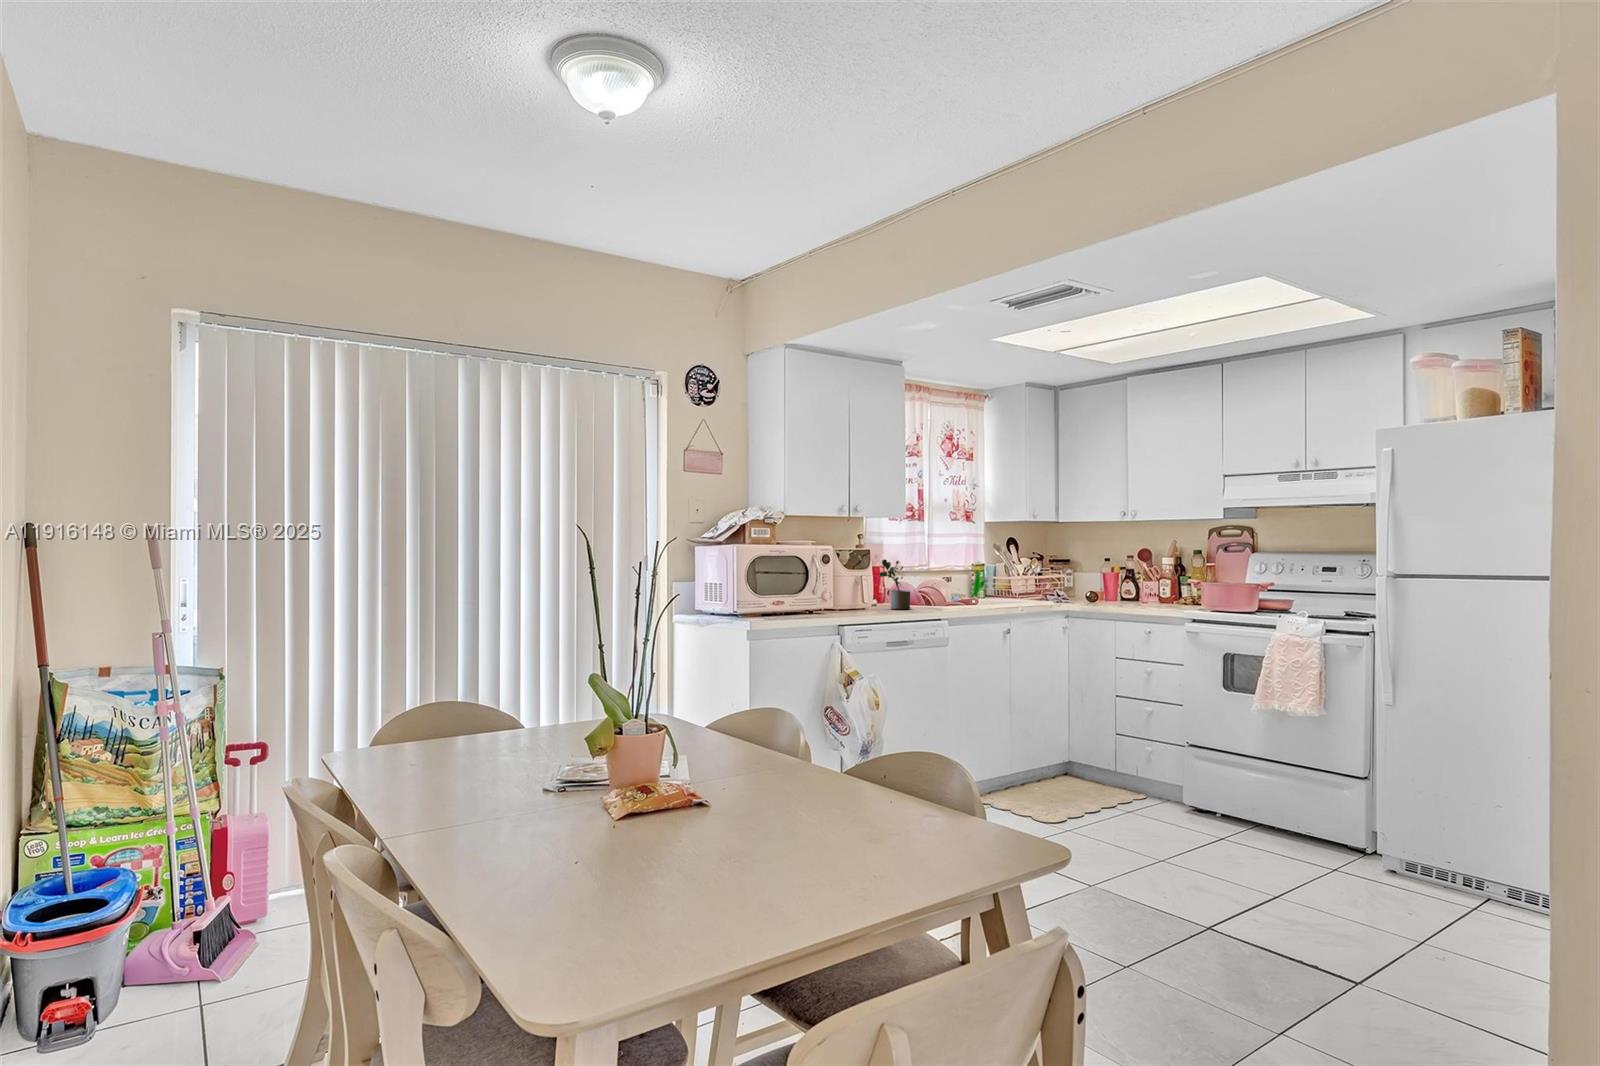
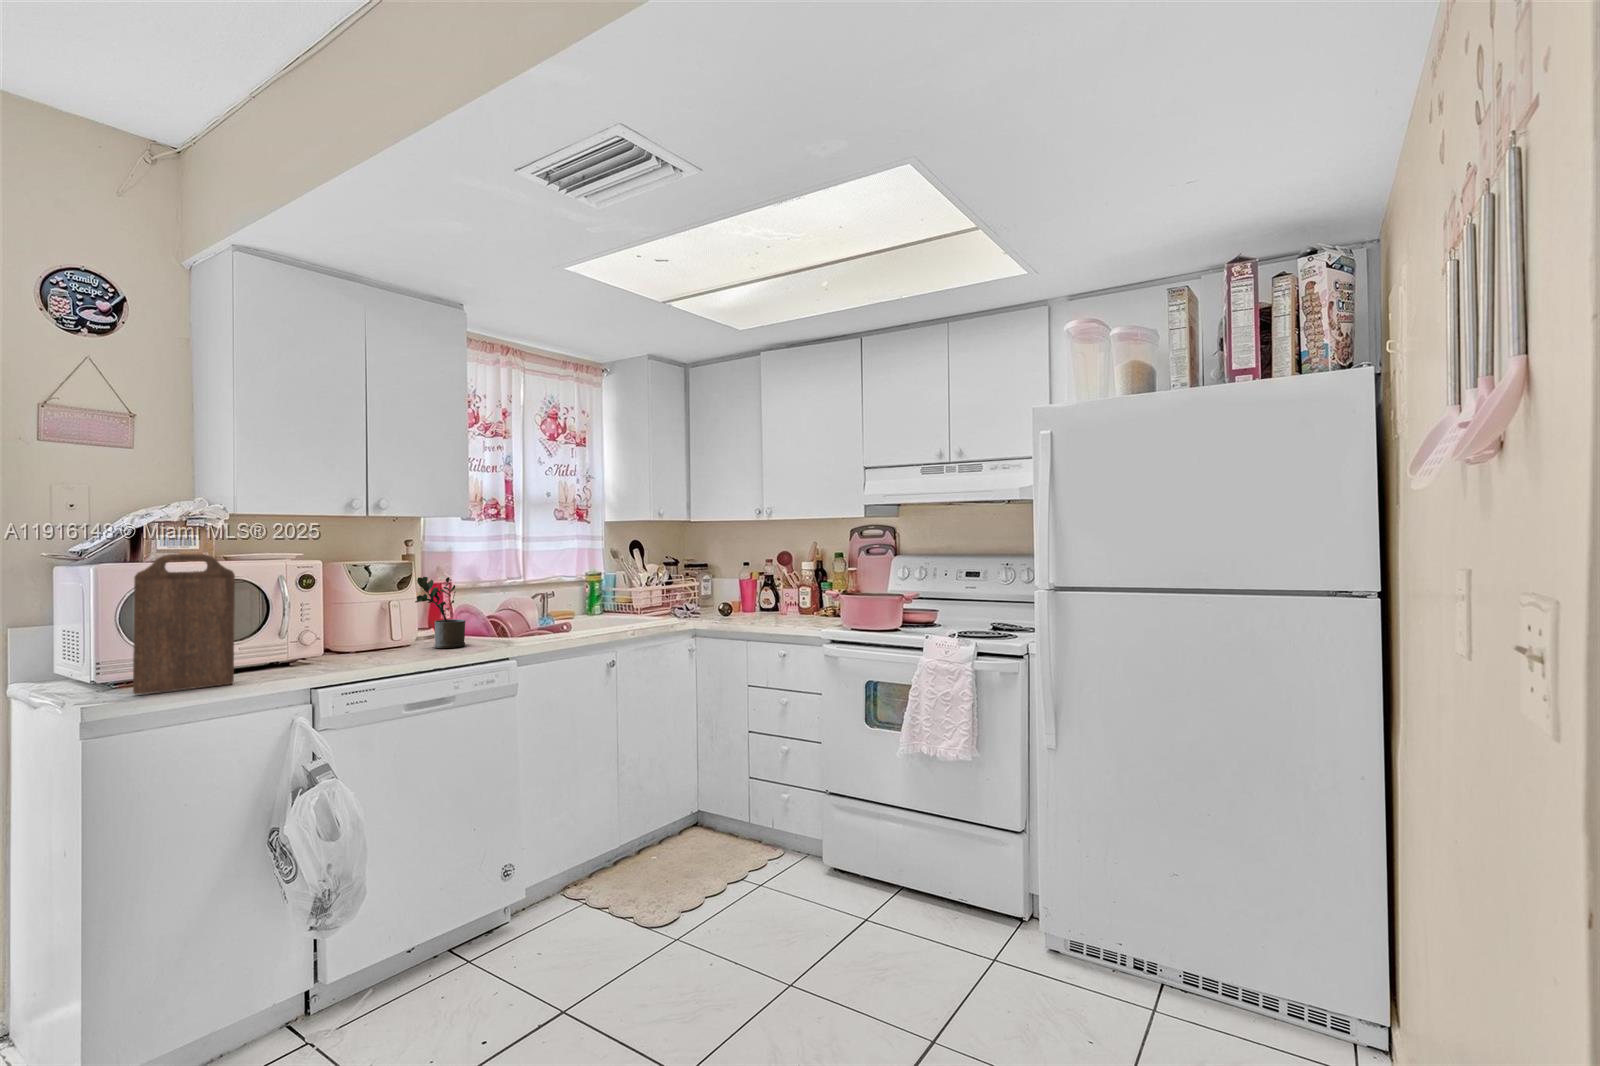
cutting board: none [761,539,804,619] -> present [133,554,235,694]

